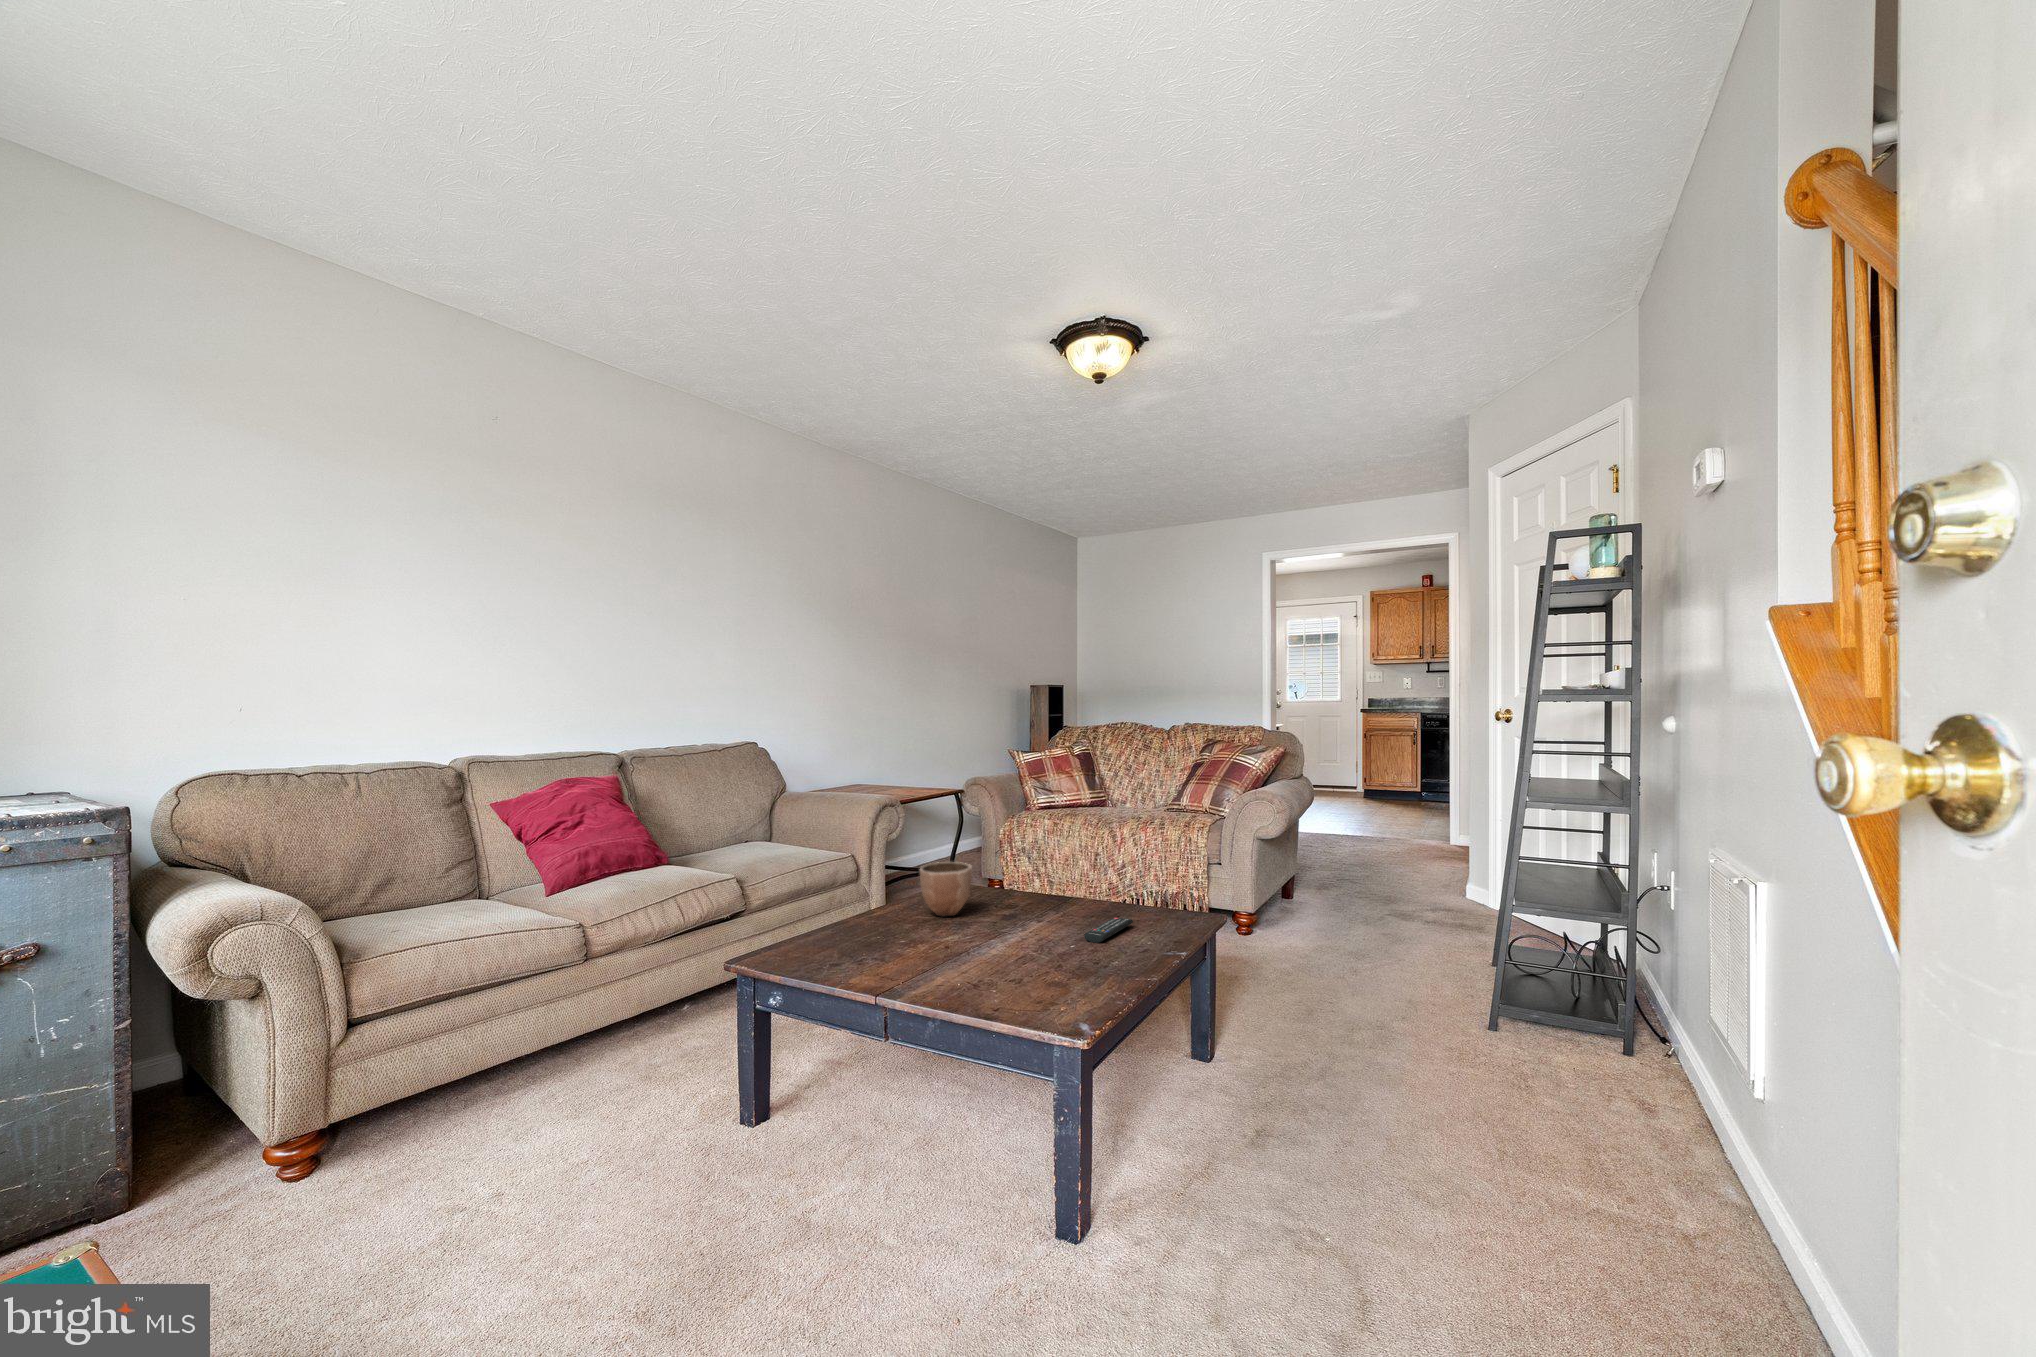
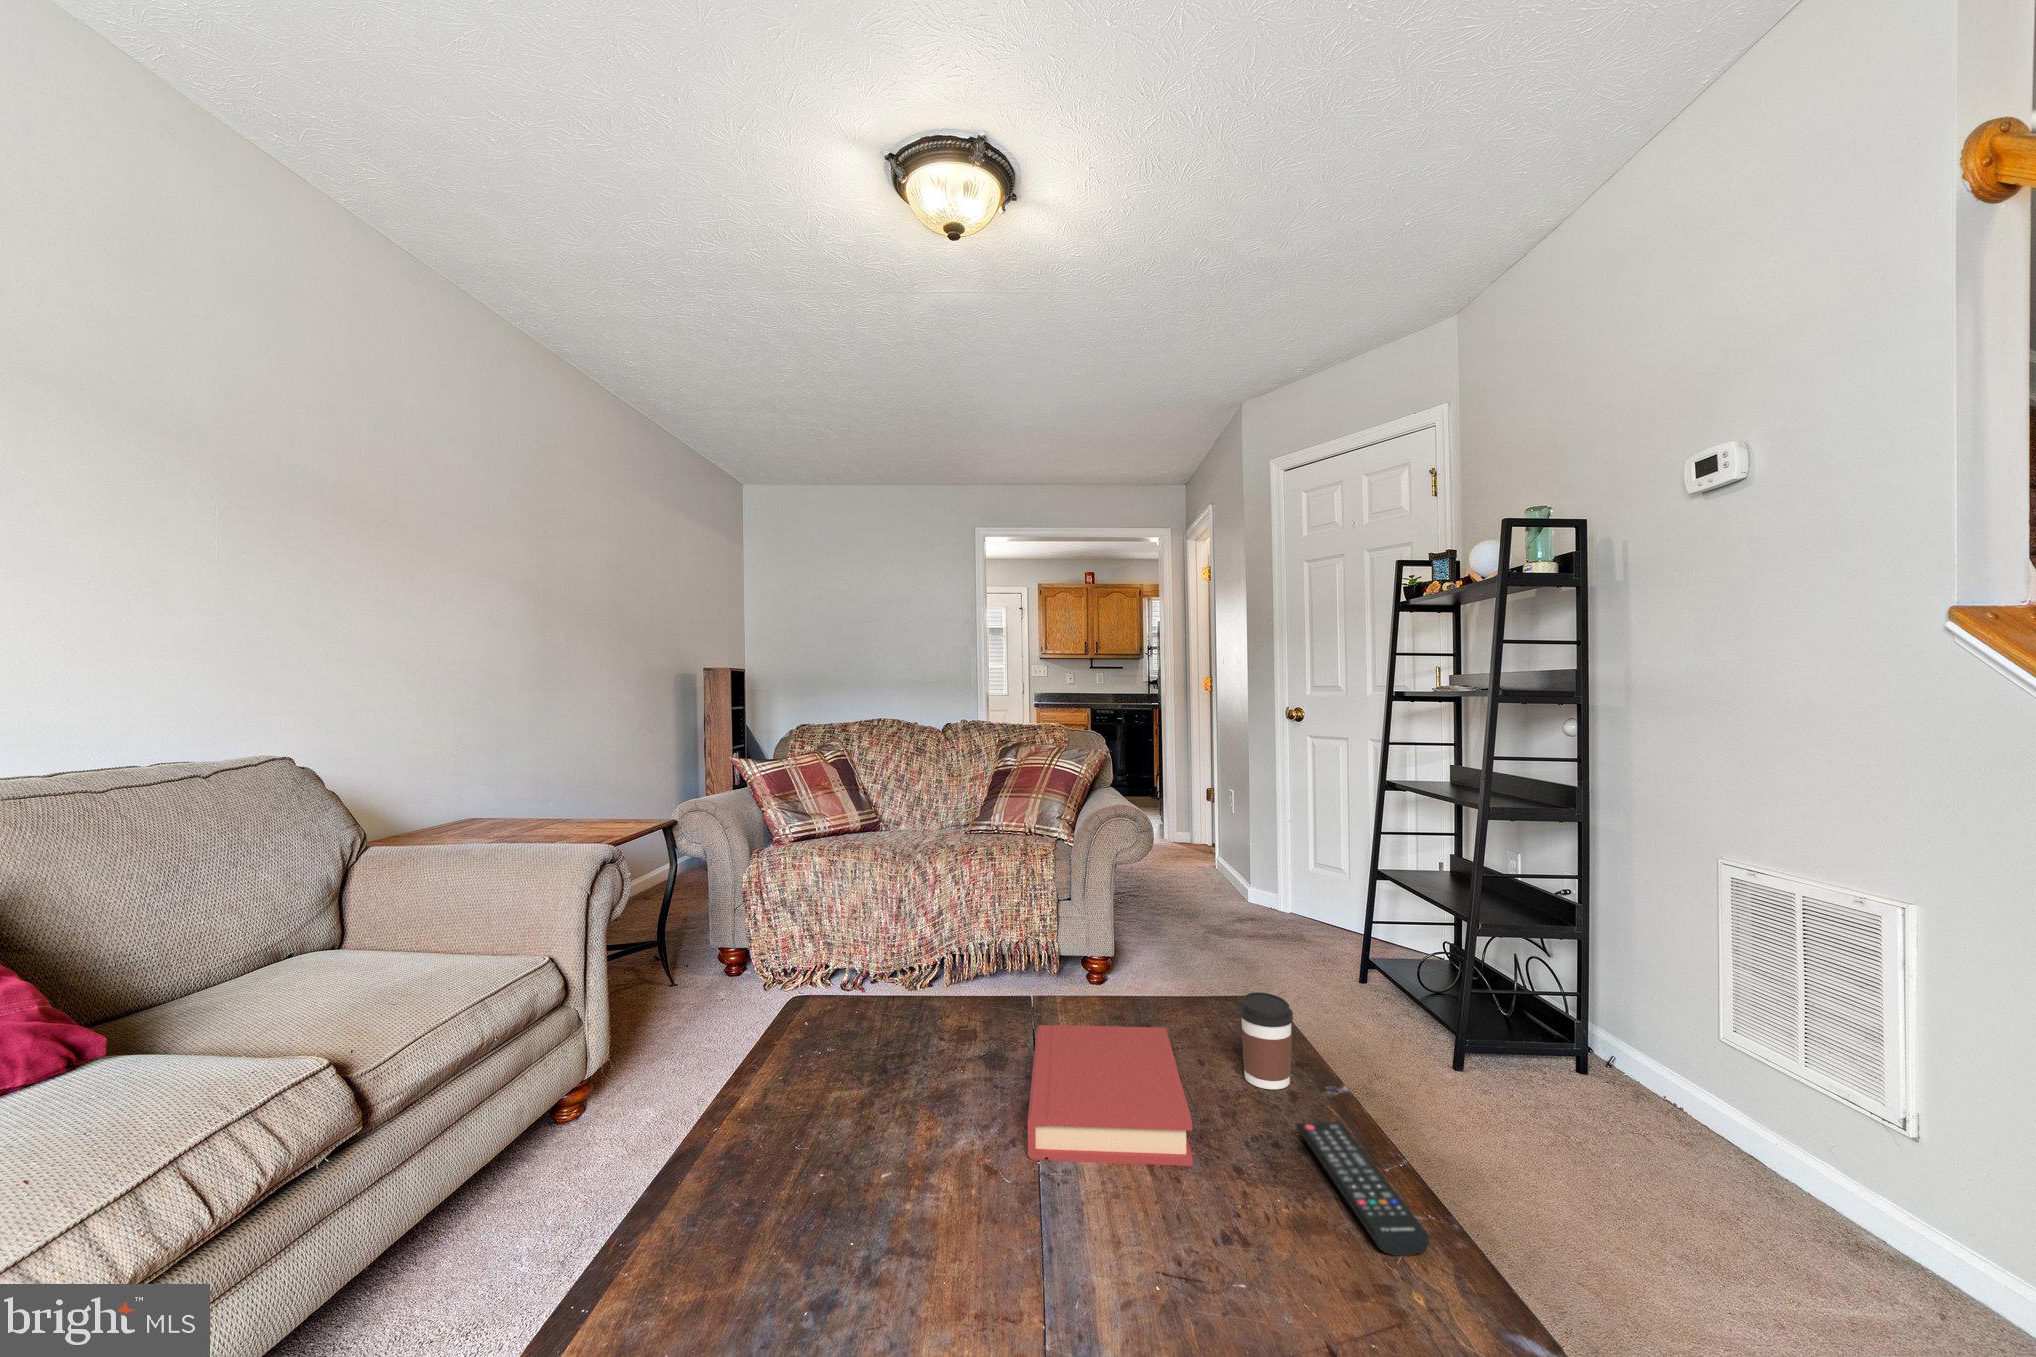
decorative bowl: present [919,862,972,917] -> none [849,1052,988,1228]
coffee cup: none [1128,873,1153,917] -> present [1240,992,1293,1089]
hardback book: none [1000,881,1103,923] -> present [1028,1025,1193,1166]

